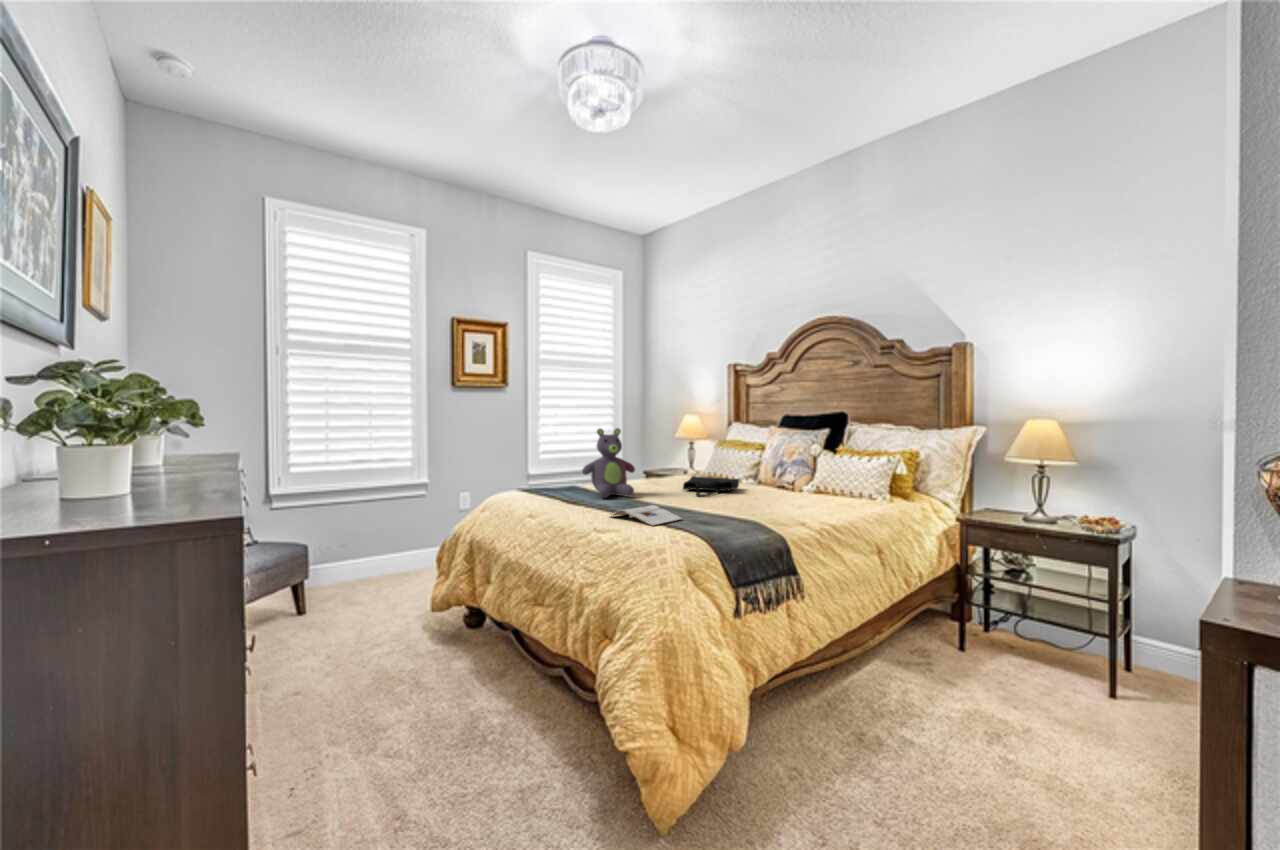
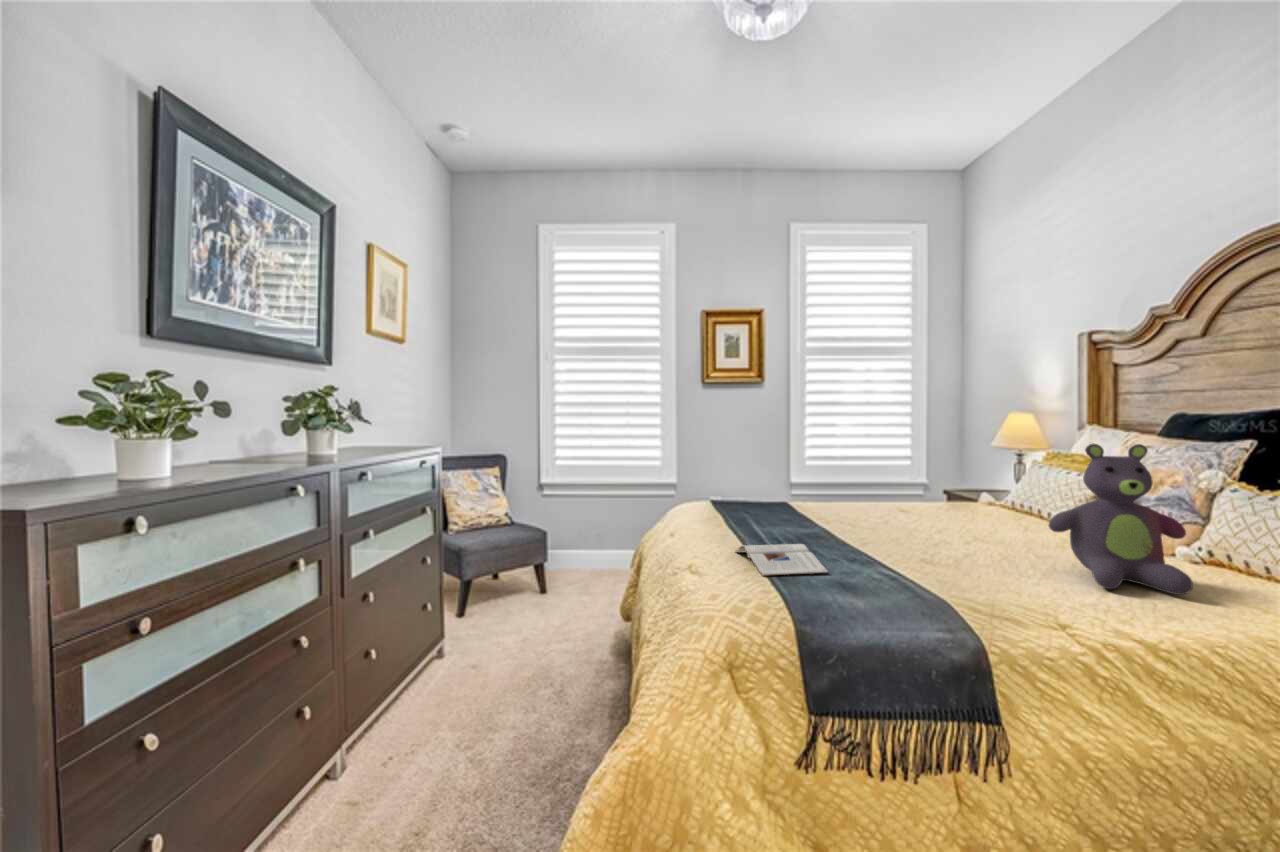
stuffed bear: present [582,428,635,498] -> present [1049,444,1193,595]
tote bag: present [683,476,739,497] -> none [926,505,1036,540]

